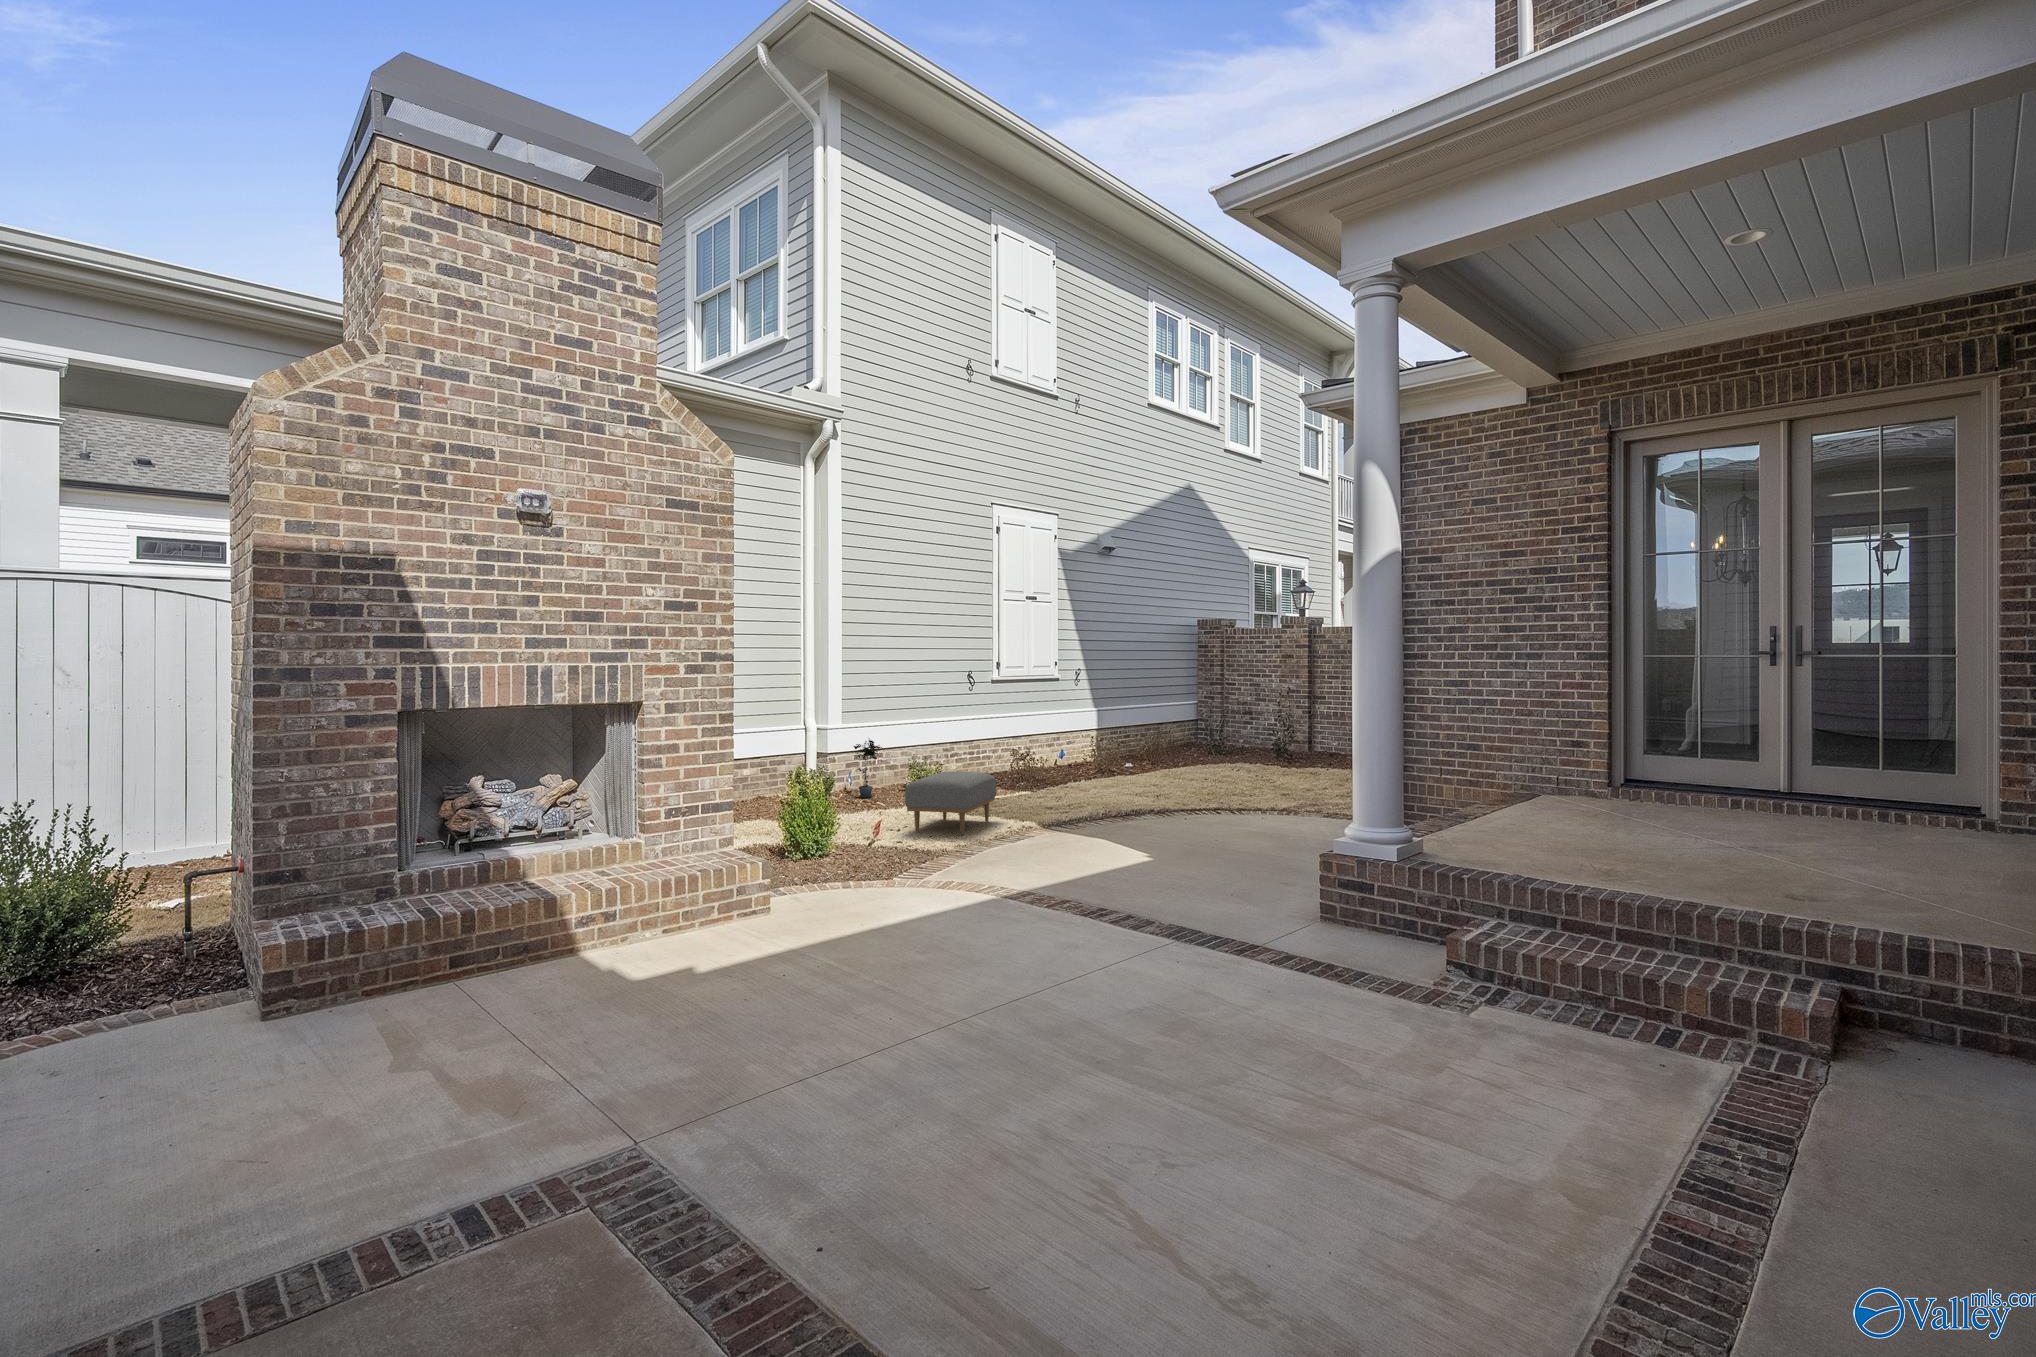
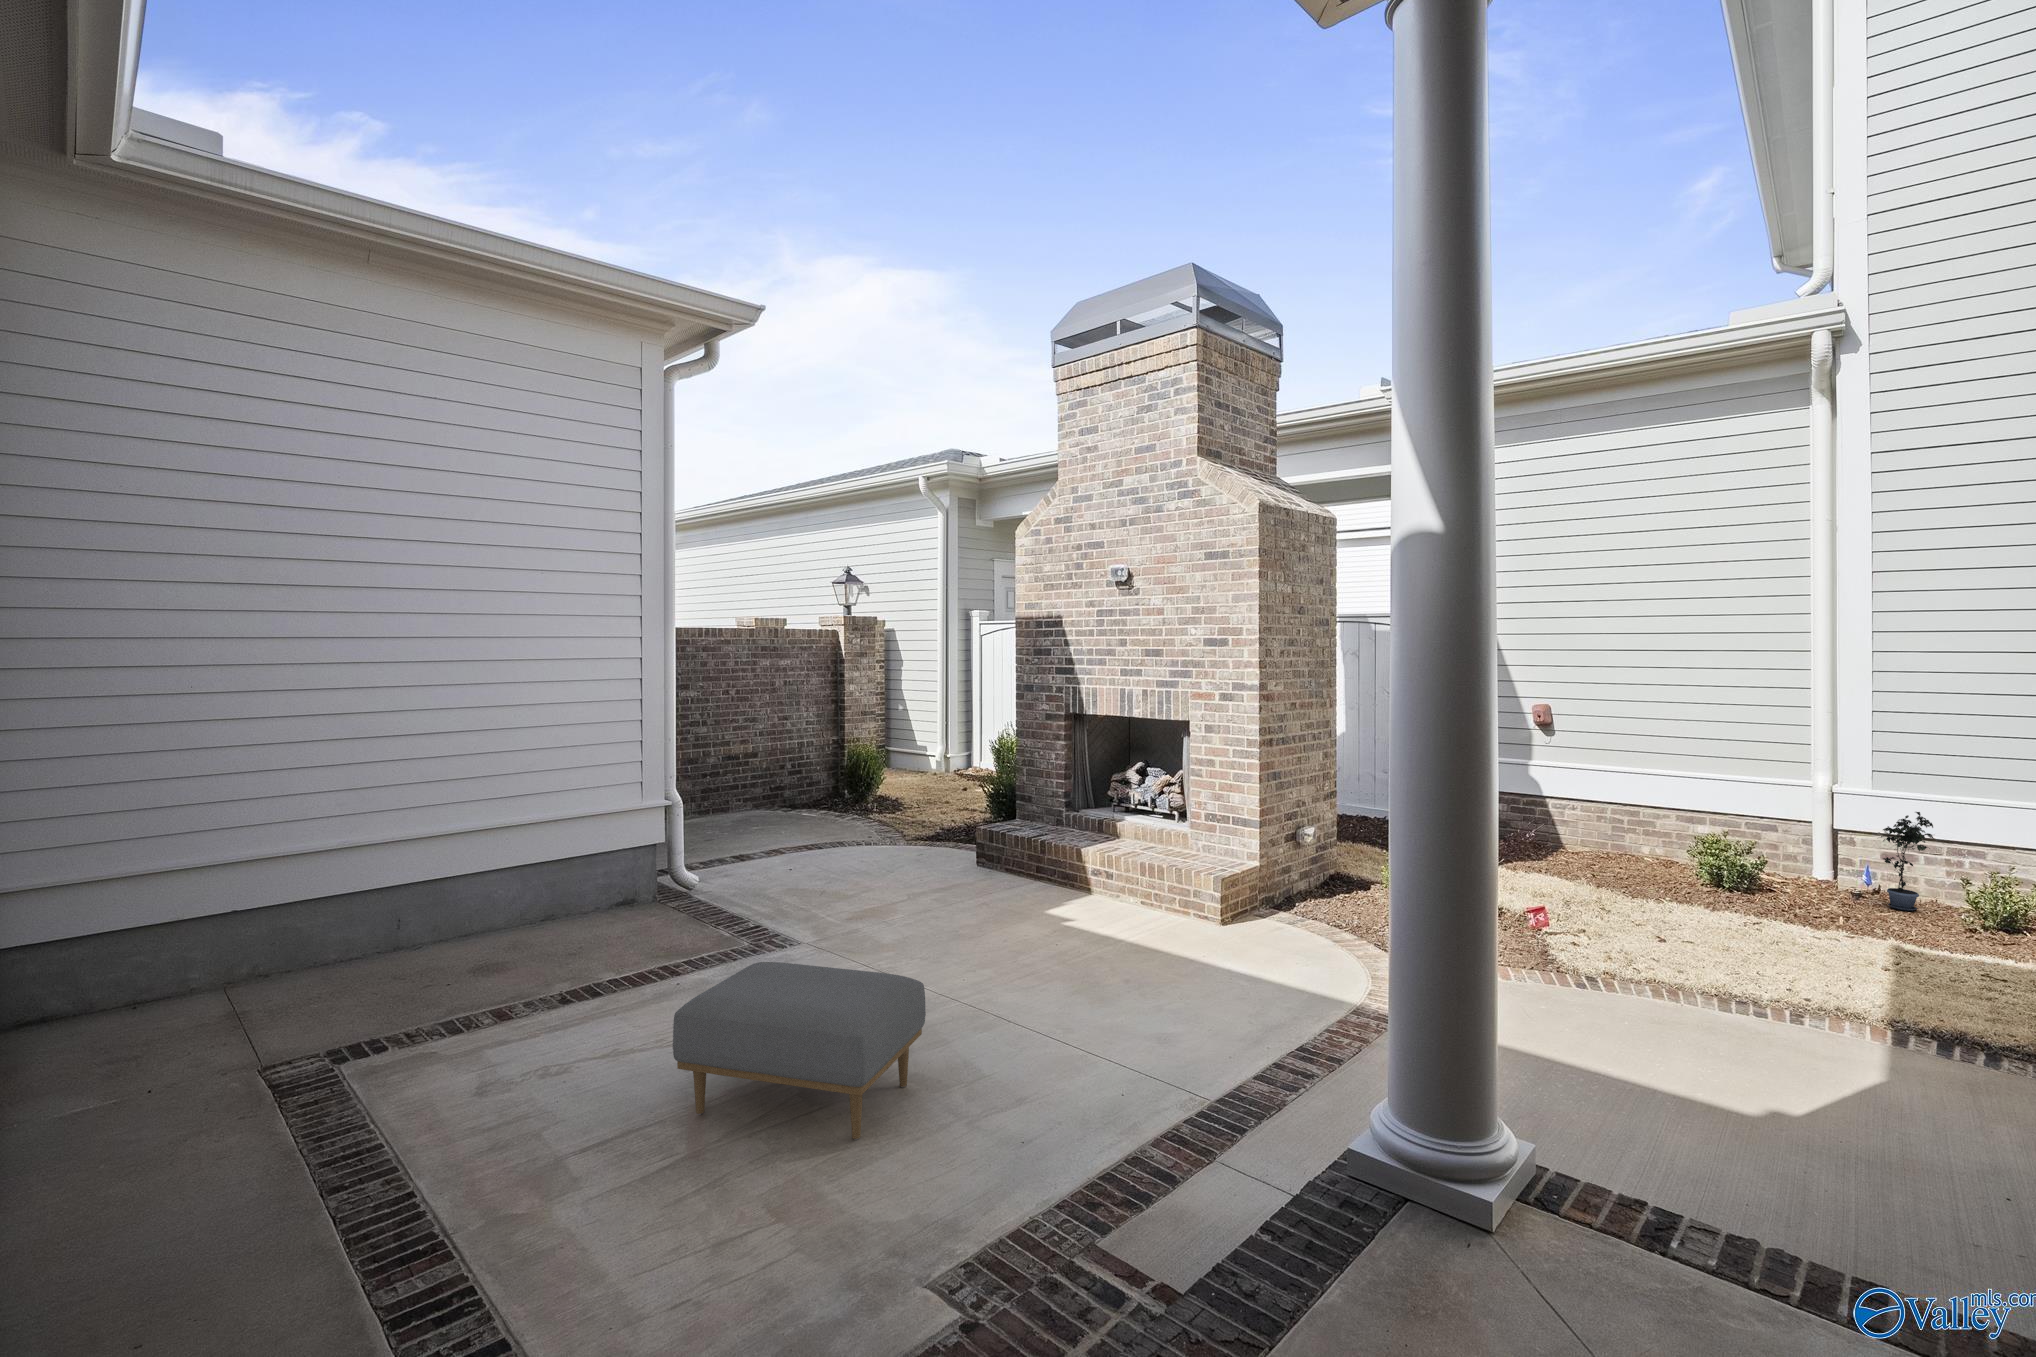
ottoman: present [905,772,997,834] -> present [673,962,926,1140]

